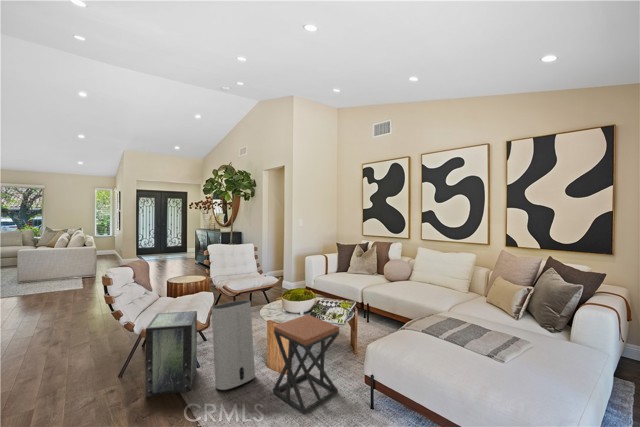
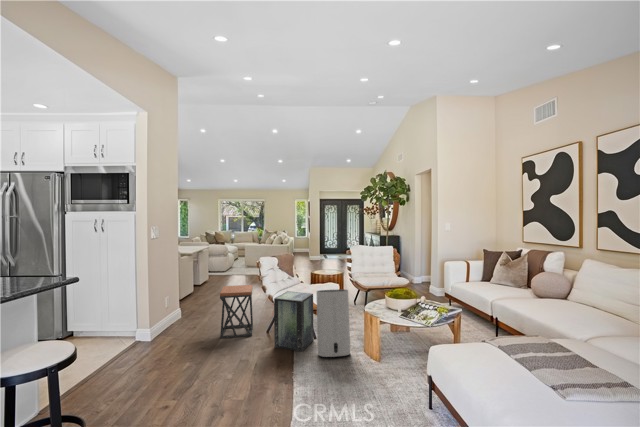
stool: present [273,315,339,415] -> present [220,285,253,338]

